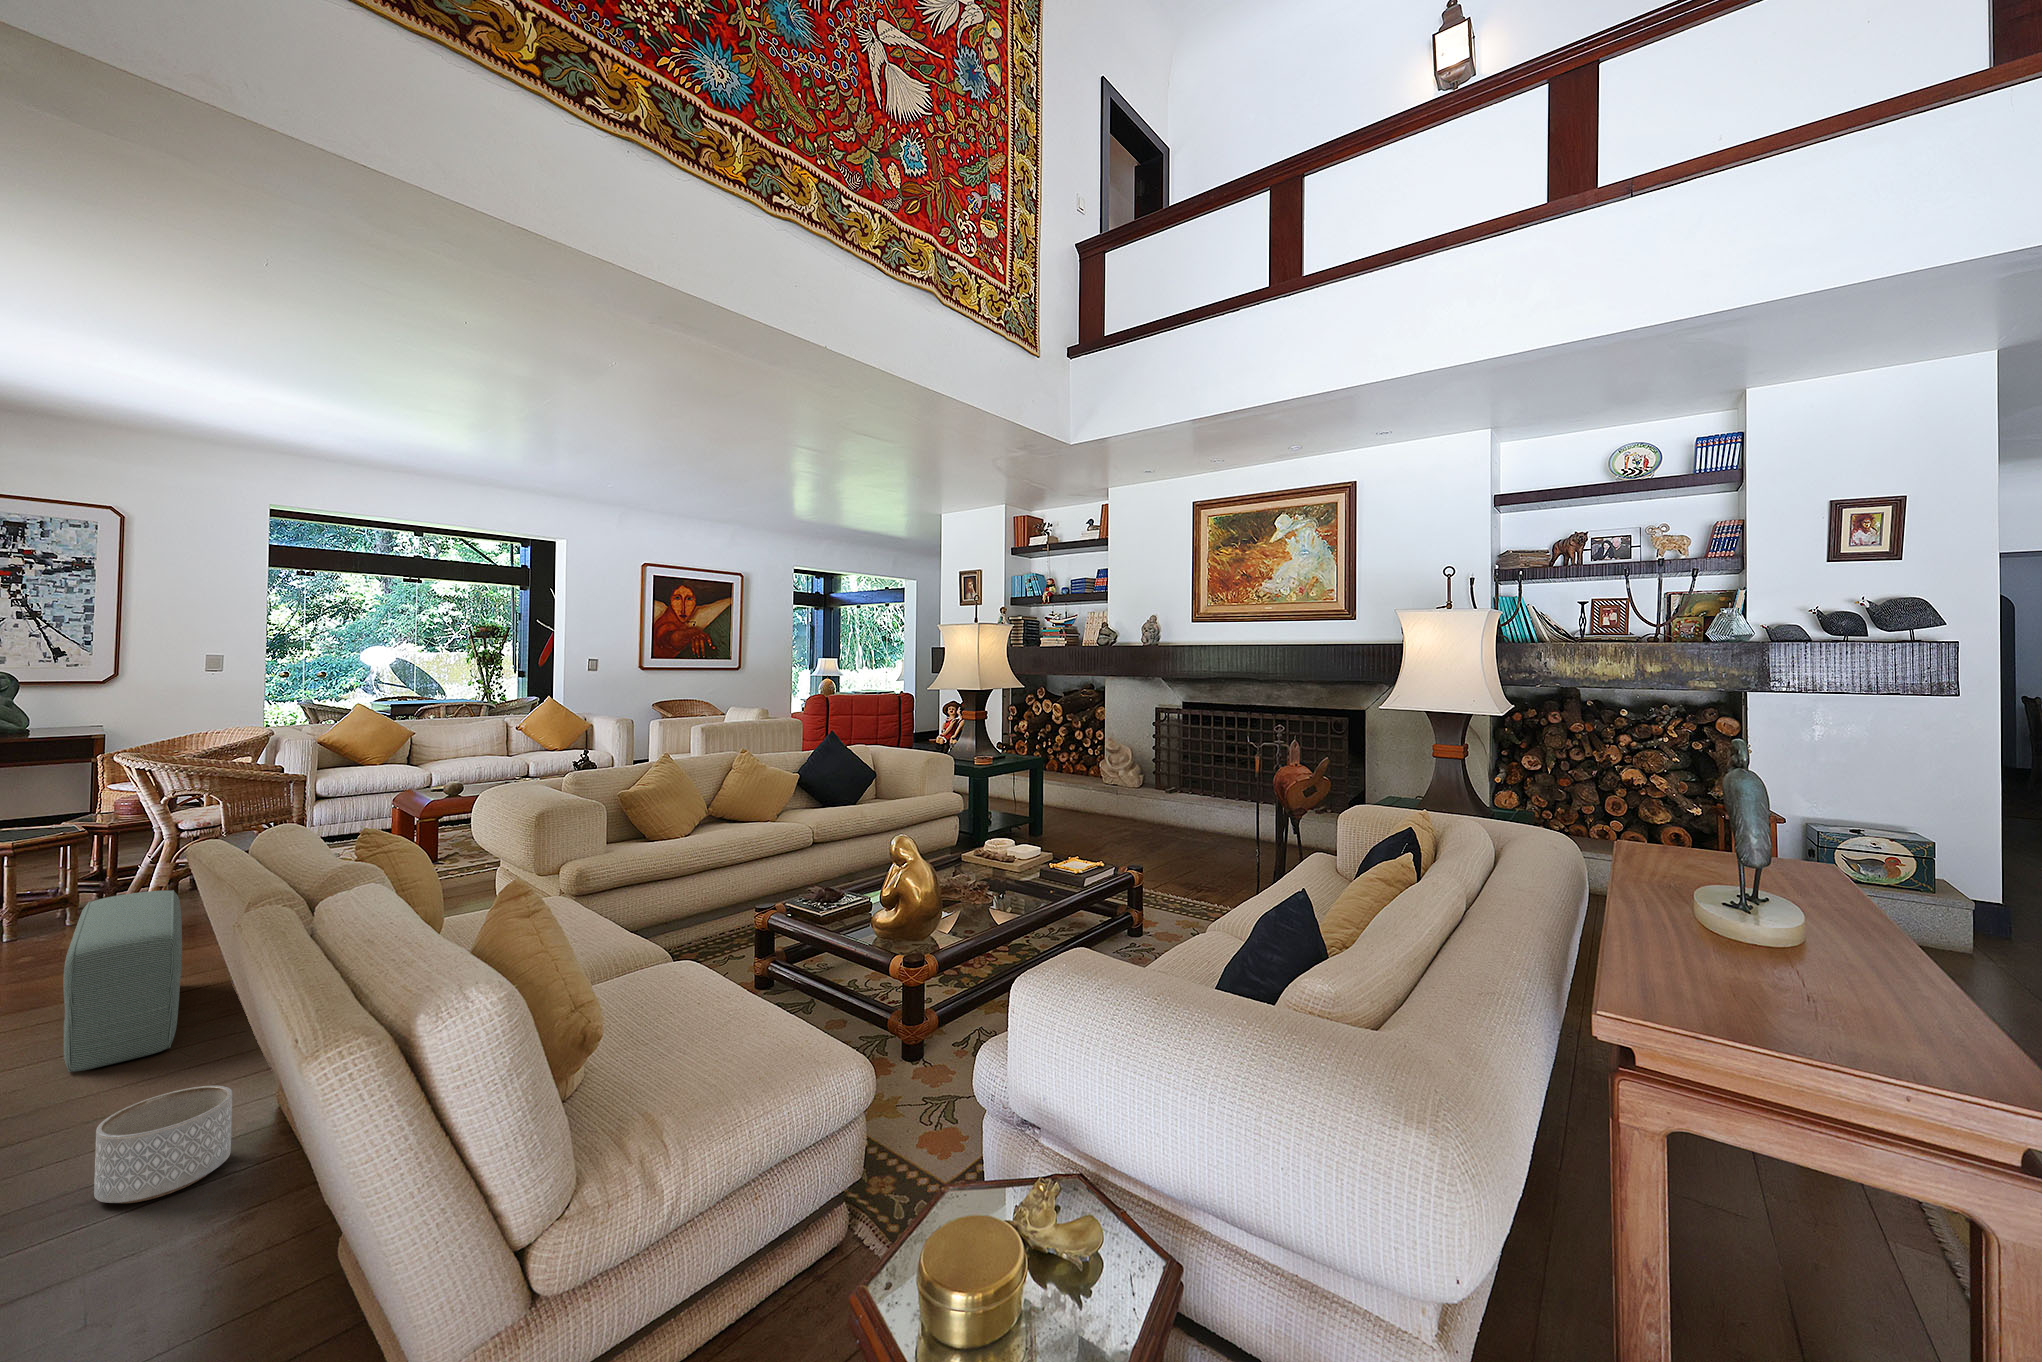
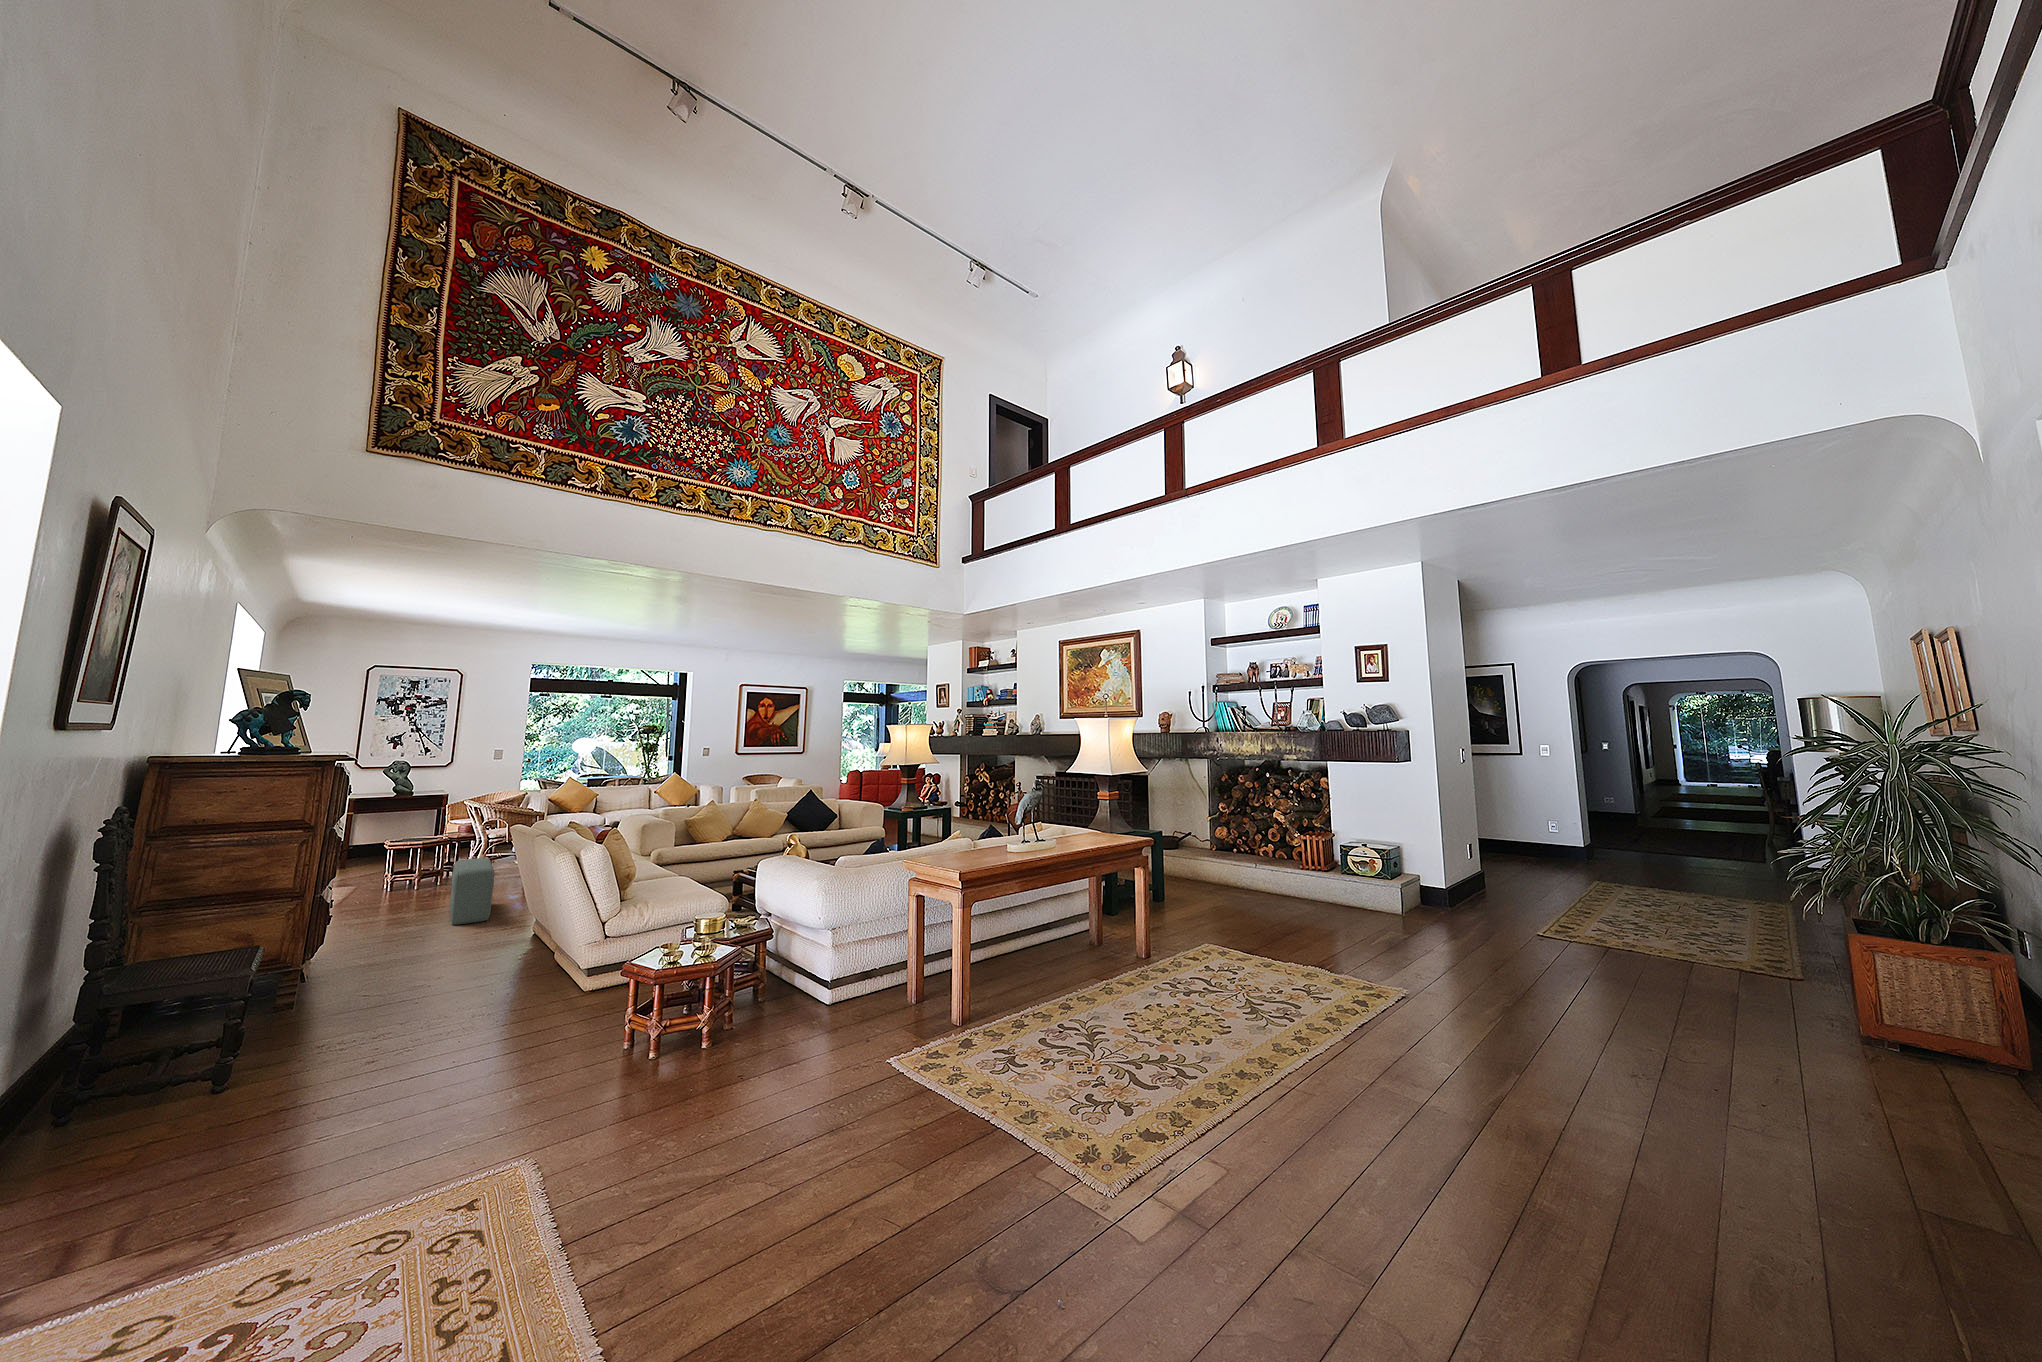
planter: present [94,1086,232,1203] -> none [472,918,517,952]

